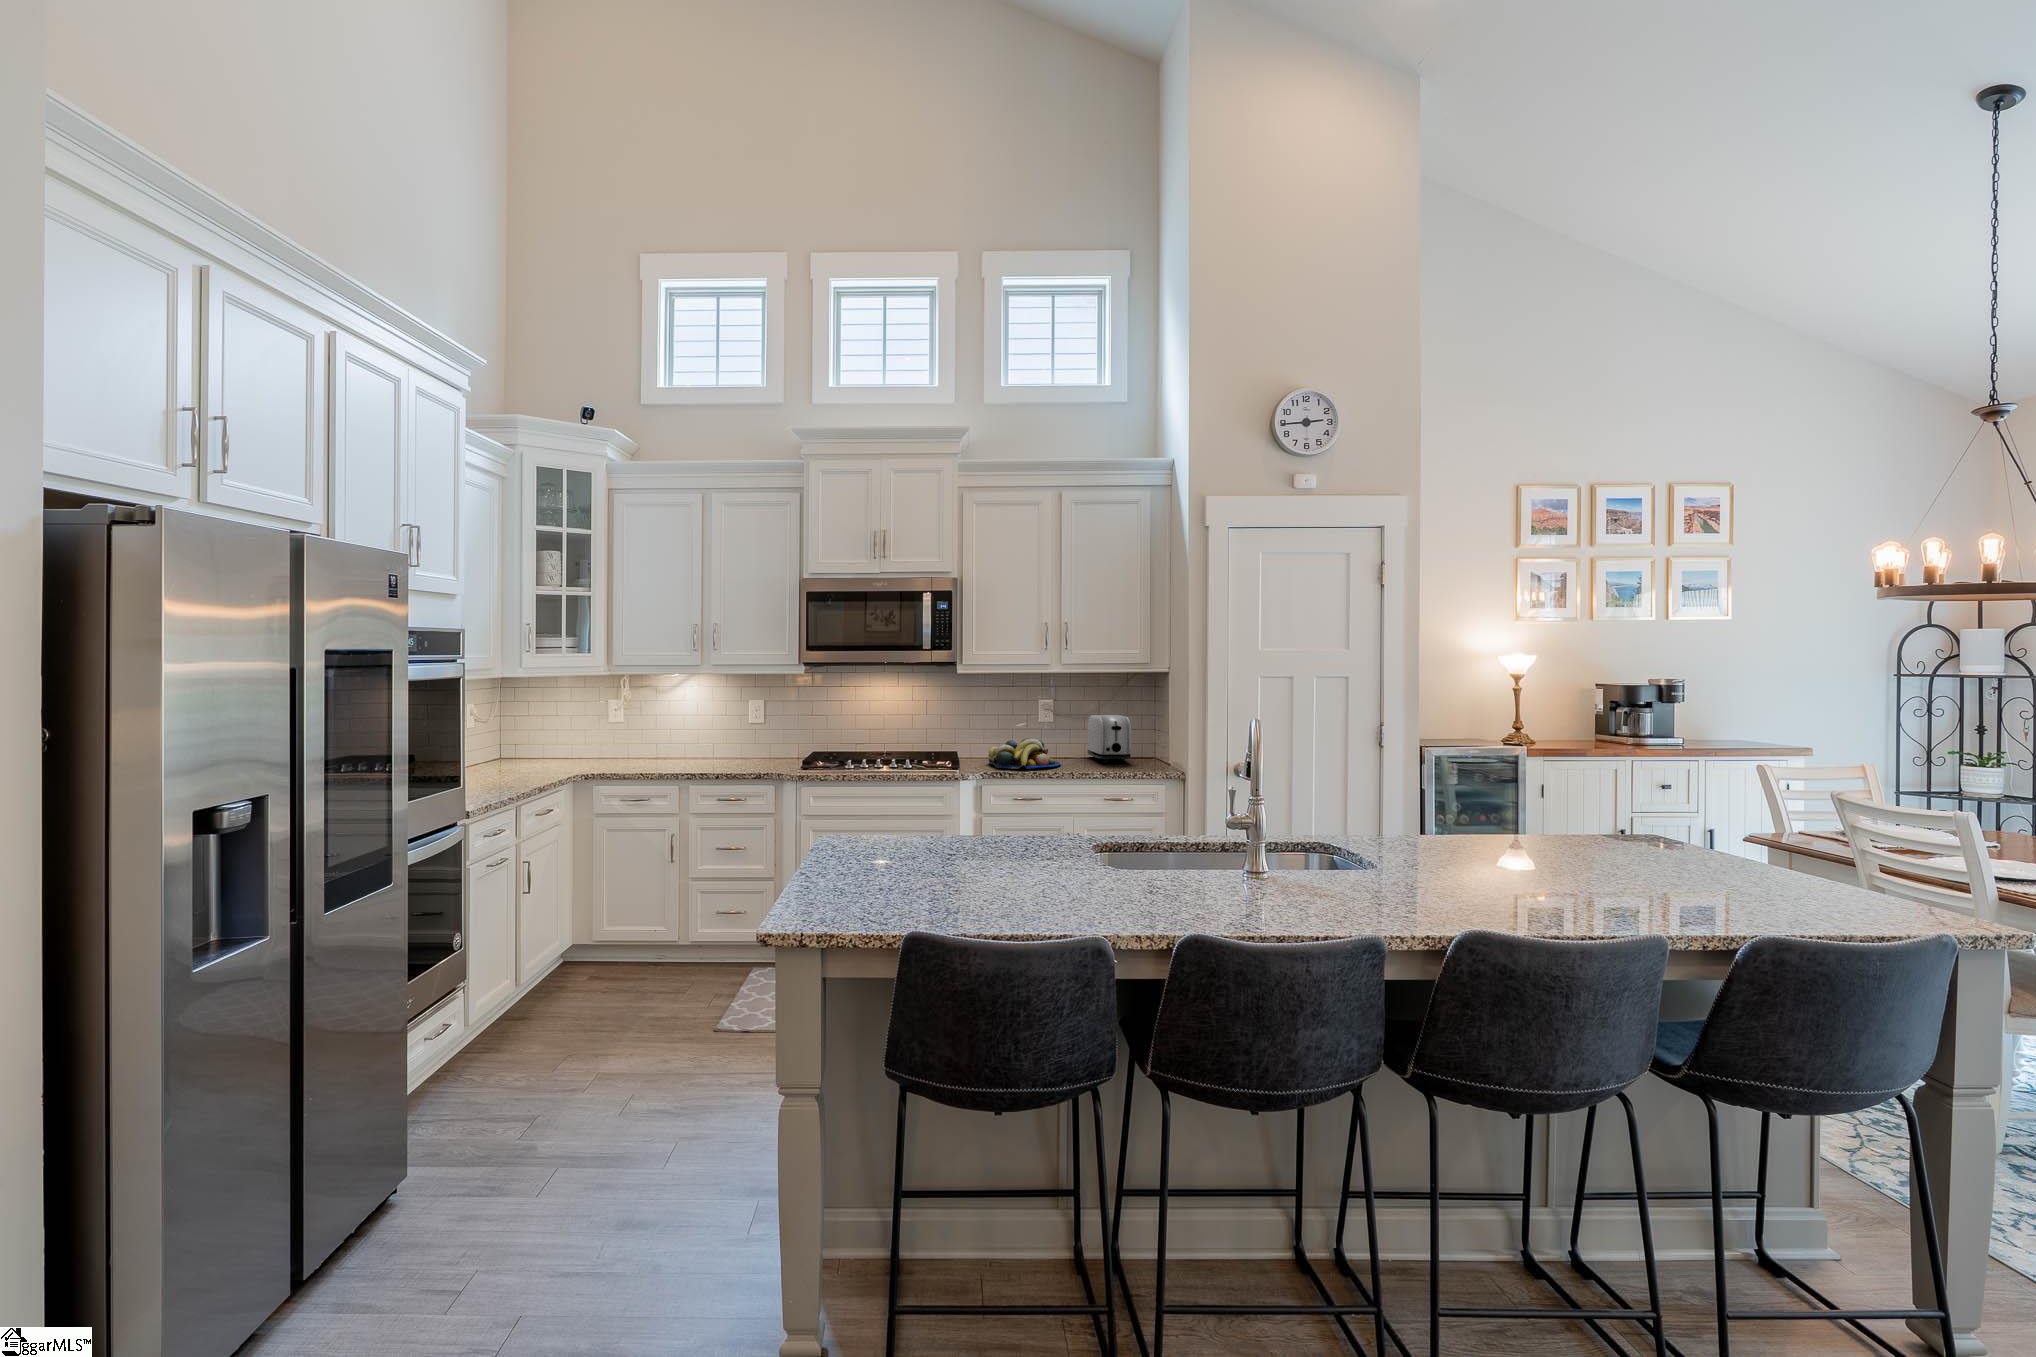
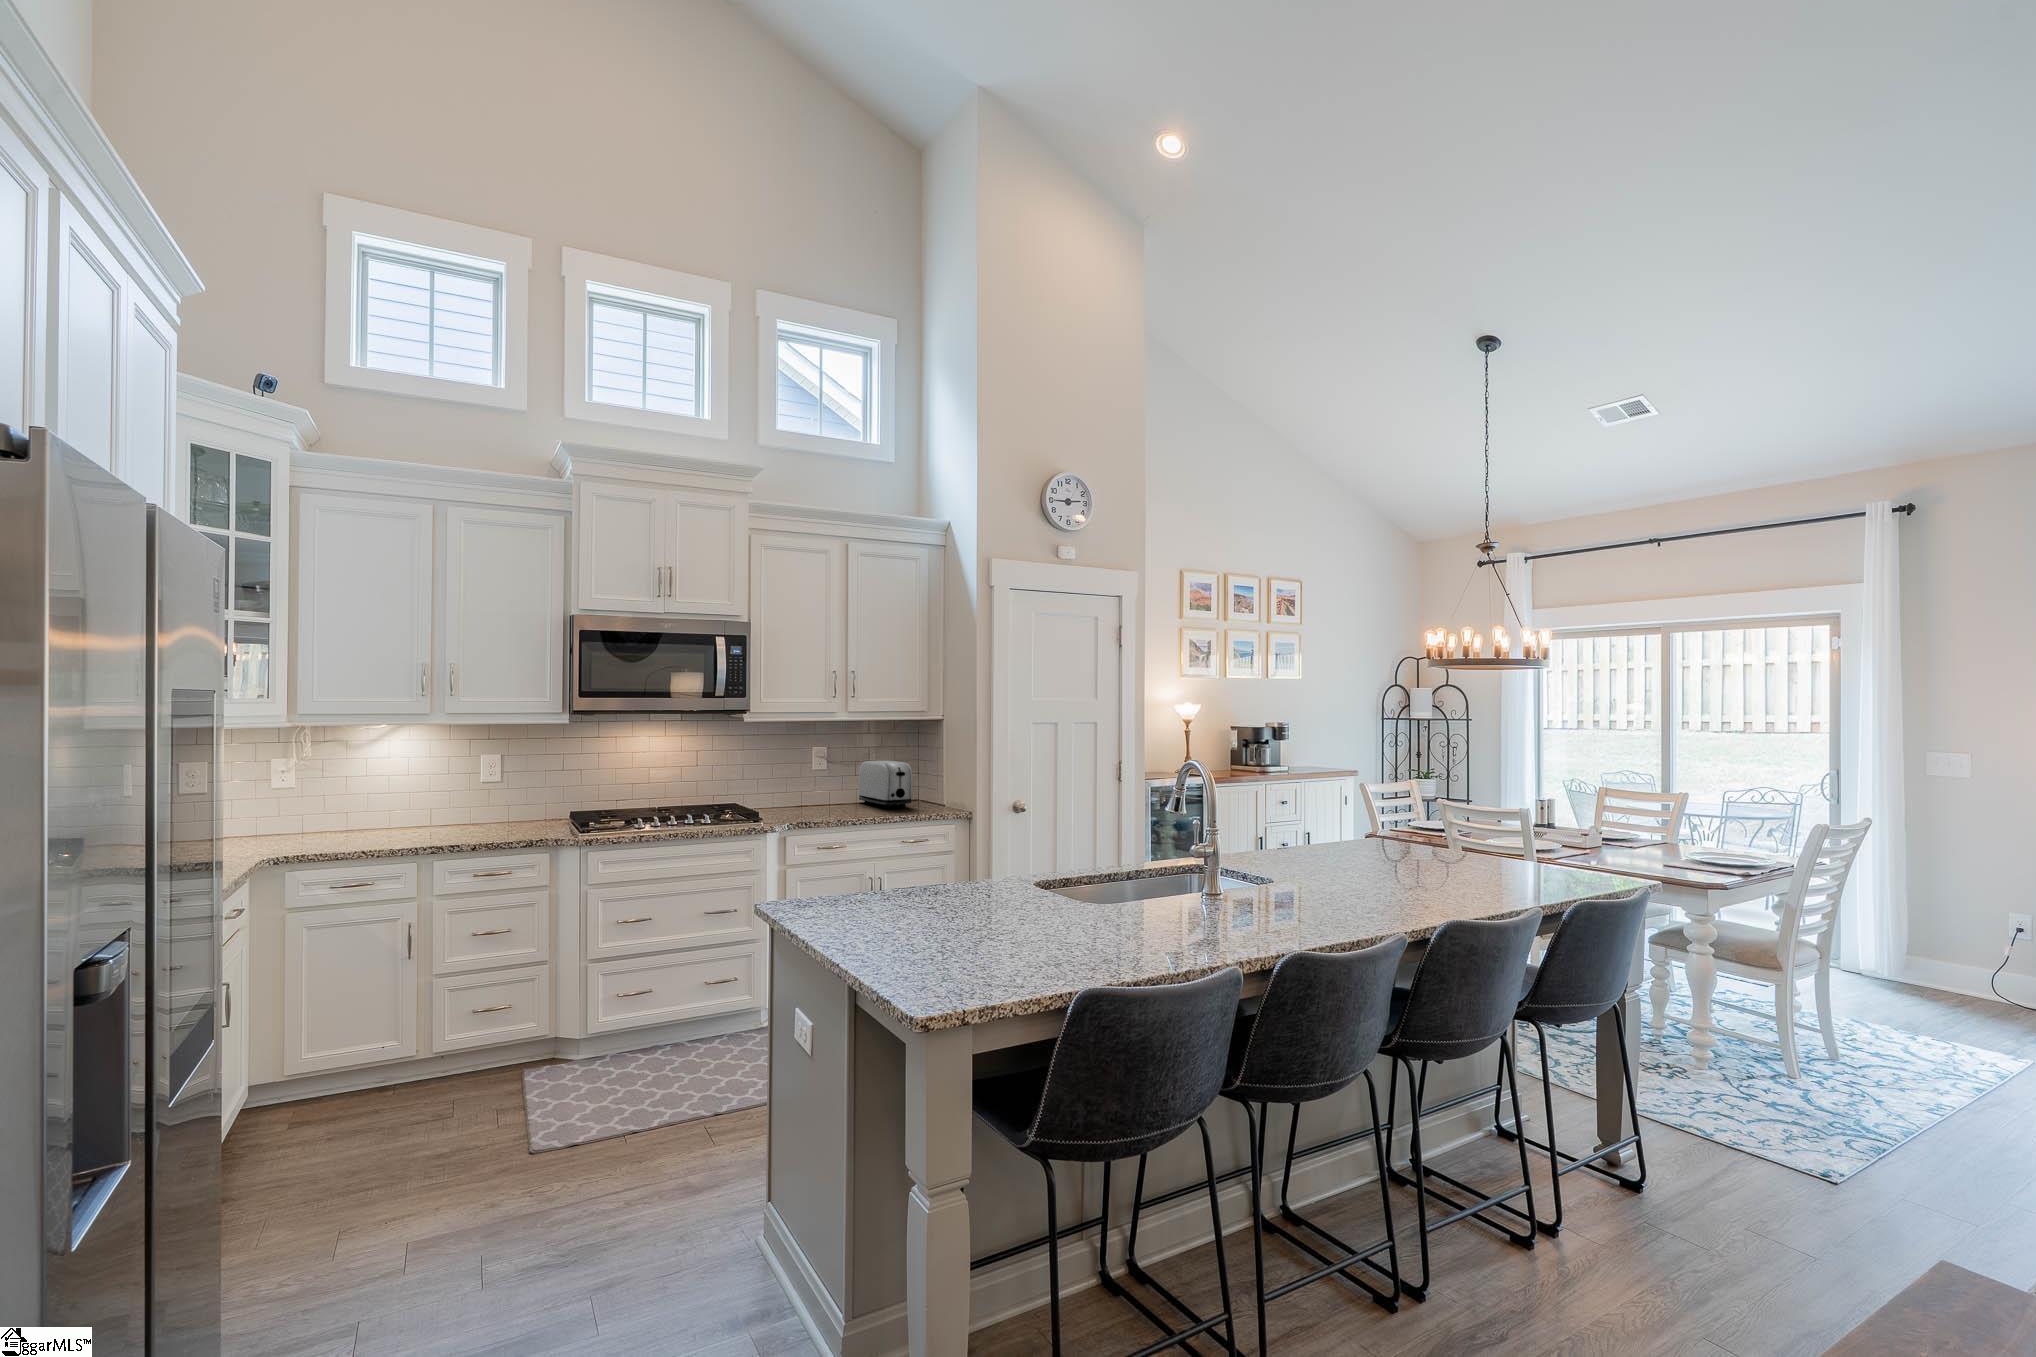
fruit bowl: present [988,738,1060,769] -> none [775,787,851,819]

